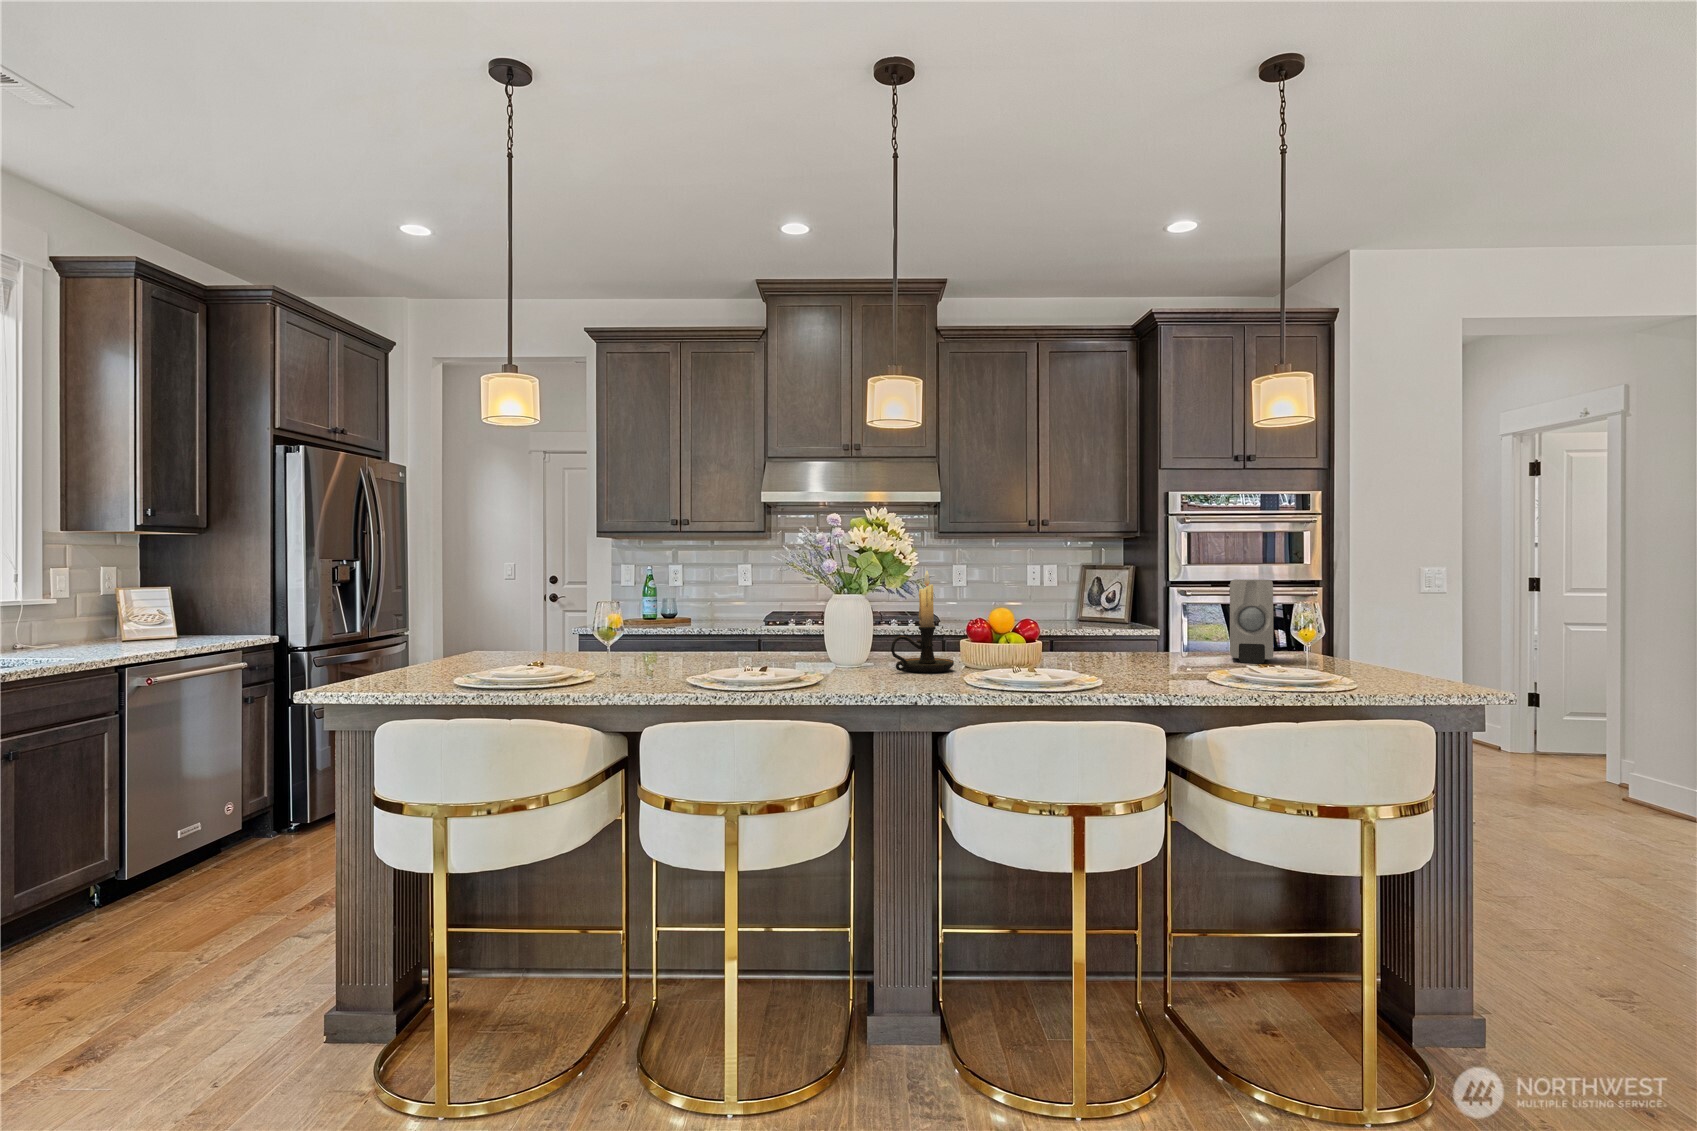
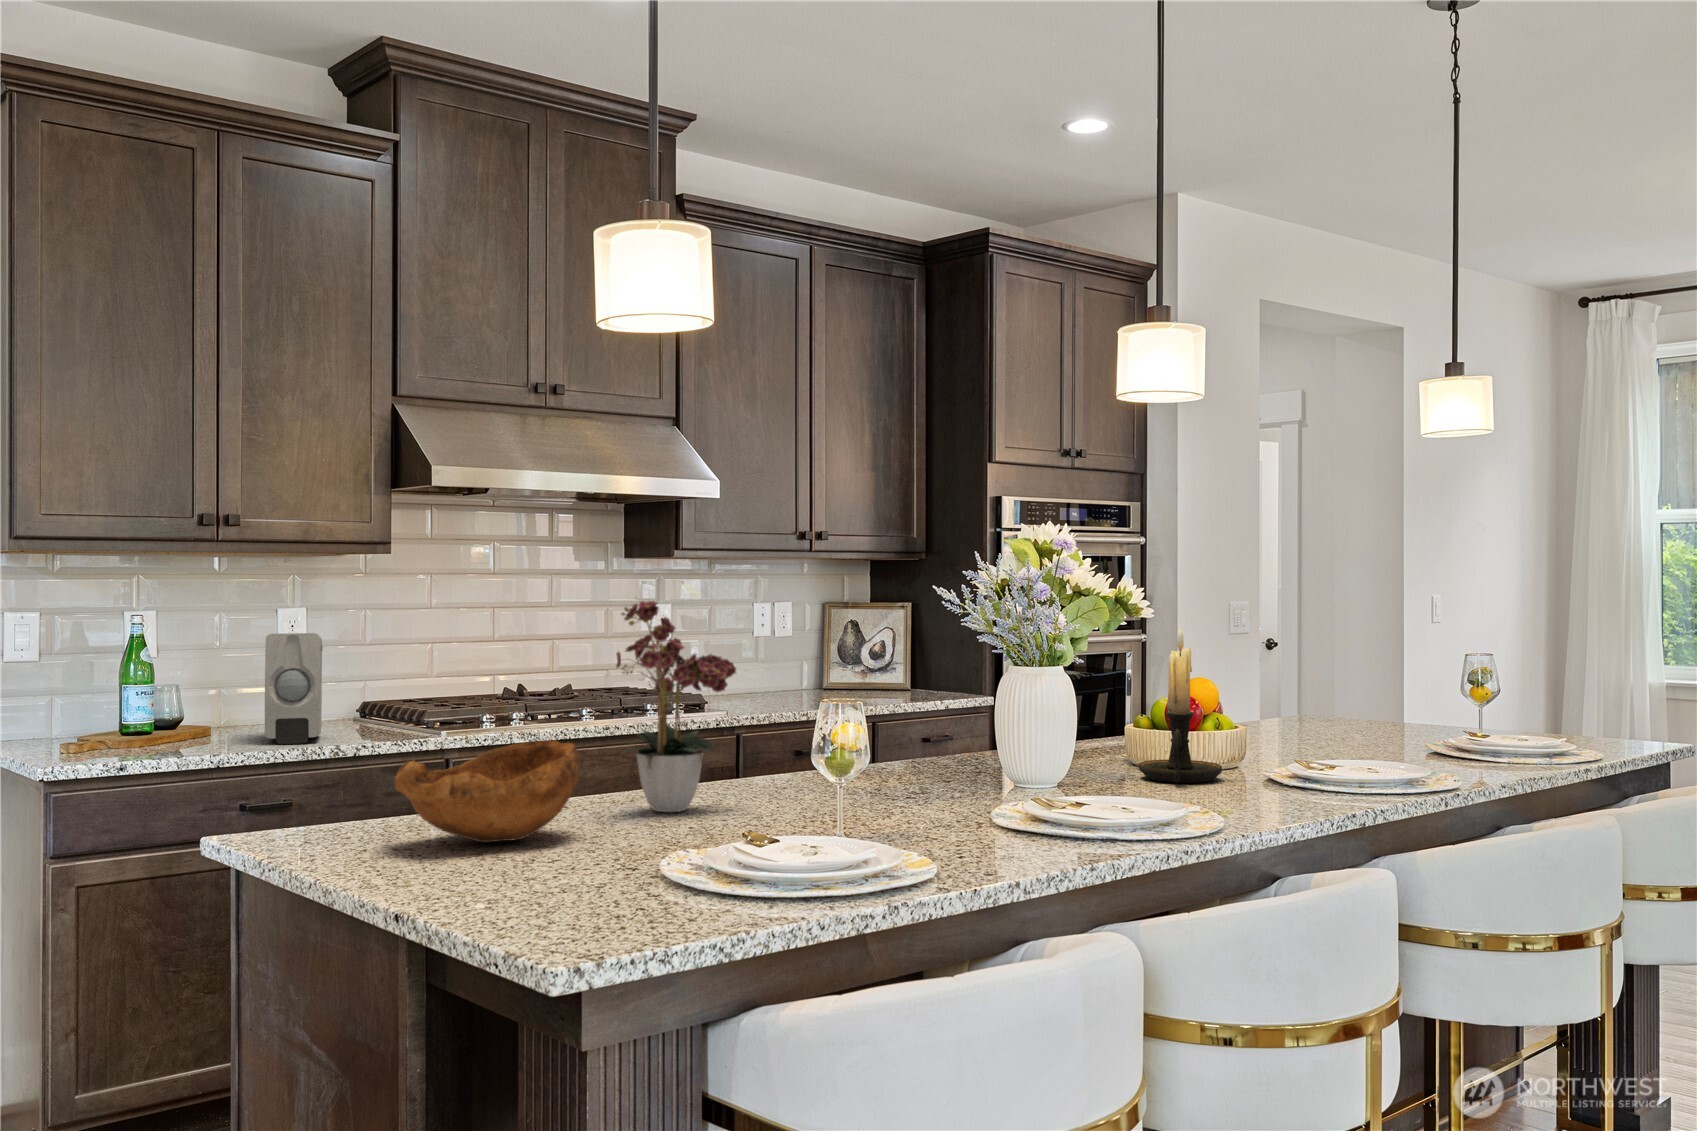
flower arrangement: none [599,548,674,658] -> present [616,601,736,812]
soap dispenser: present [1229,579,1273,663] -> present [265,633,322,744]
wooden bowl: none [475,617,563,660] -> present [395,740,579,842]

